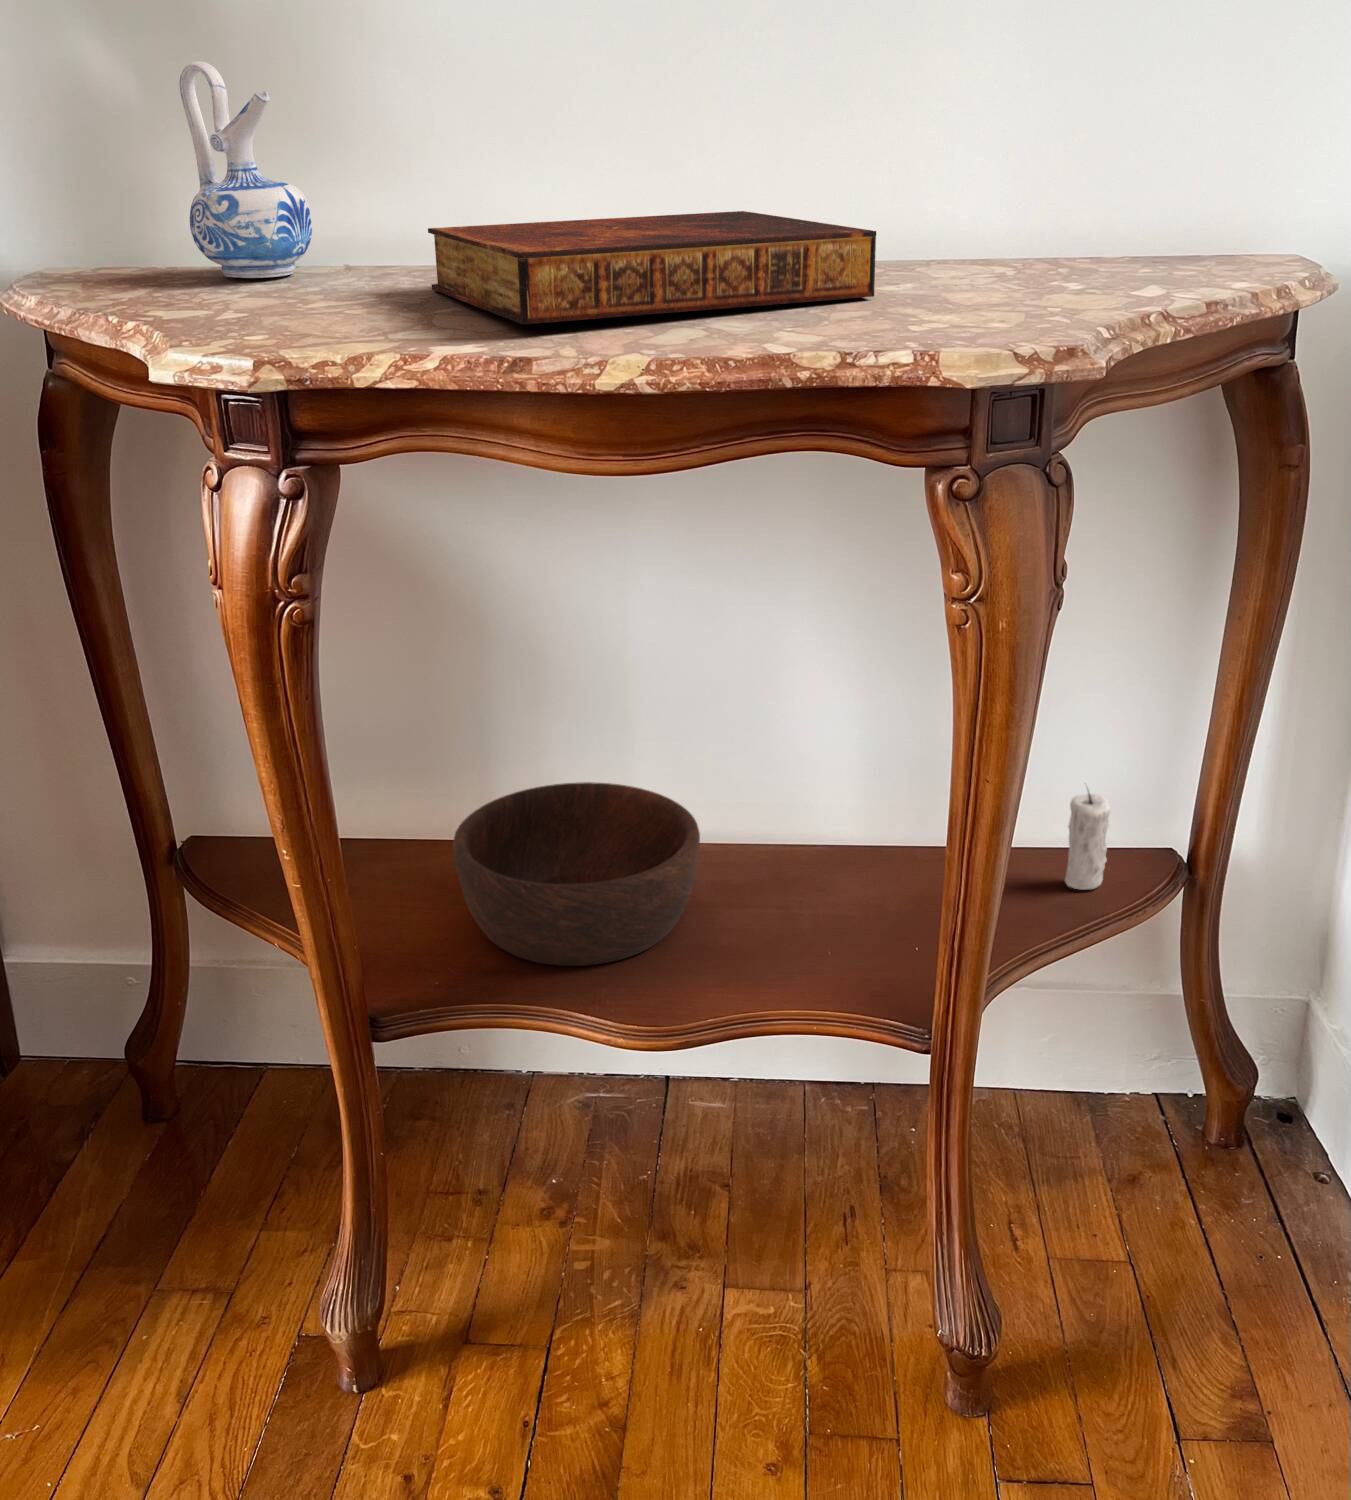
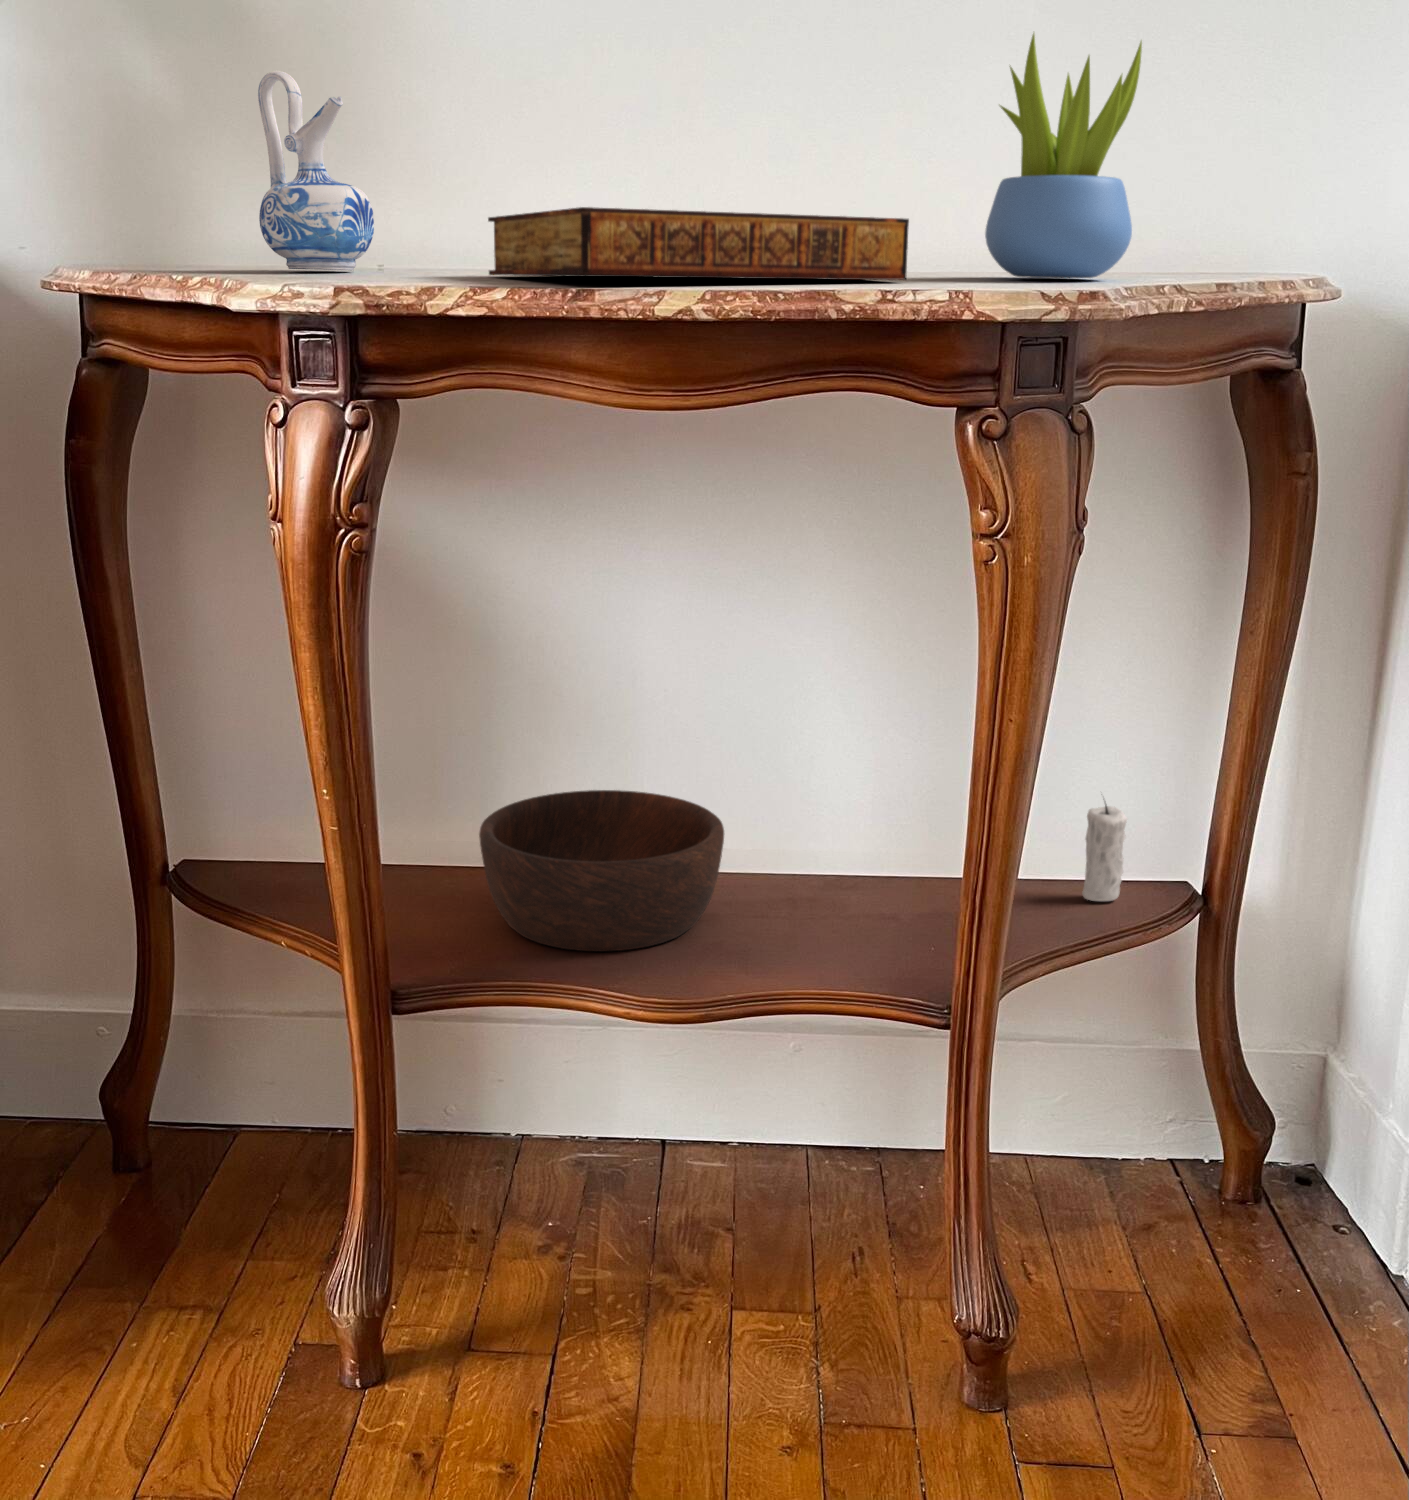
succulent plant: none [961,15,1132,281] -> present [985,33,1142,278]

